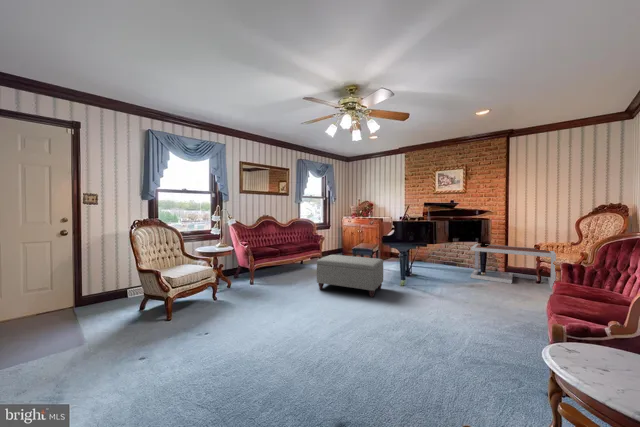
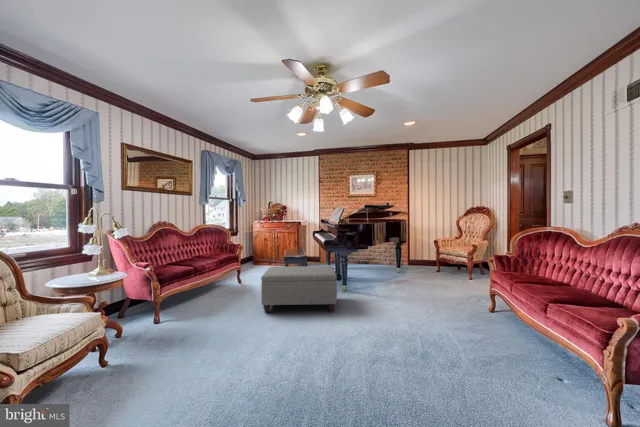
coffee table: present [471,244,556,289] -> none [388,242,455,276]

